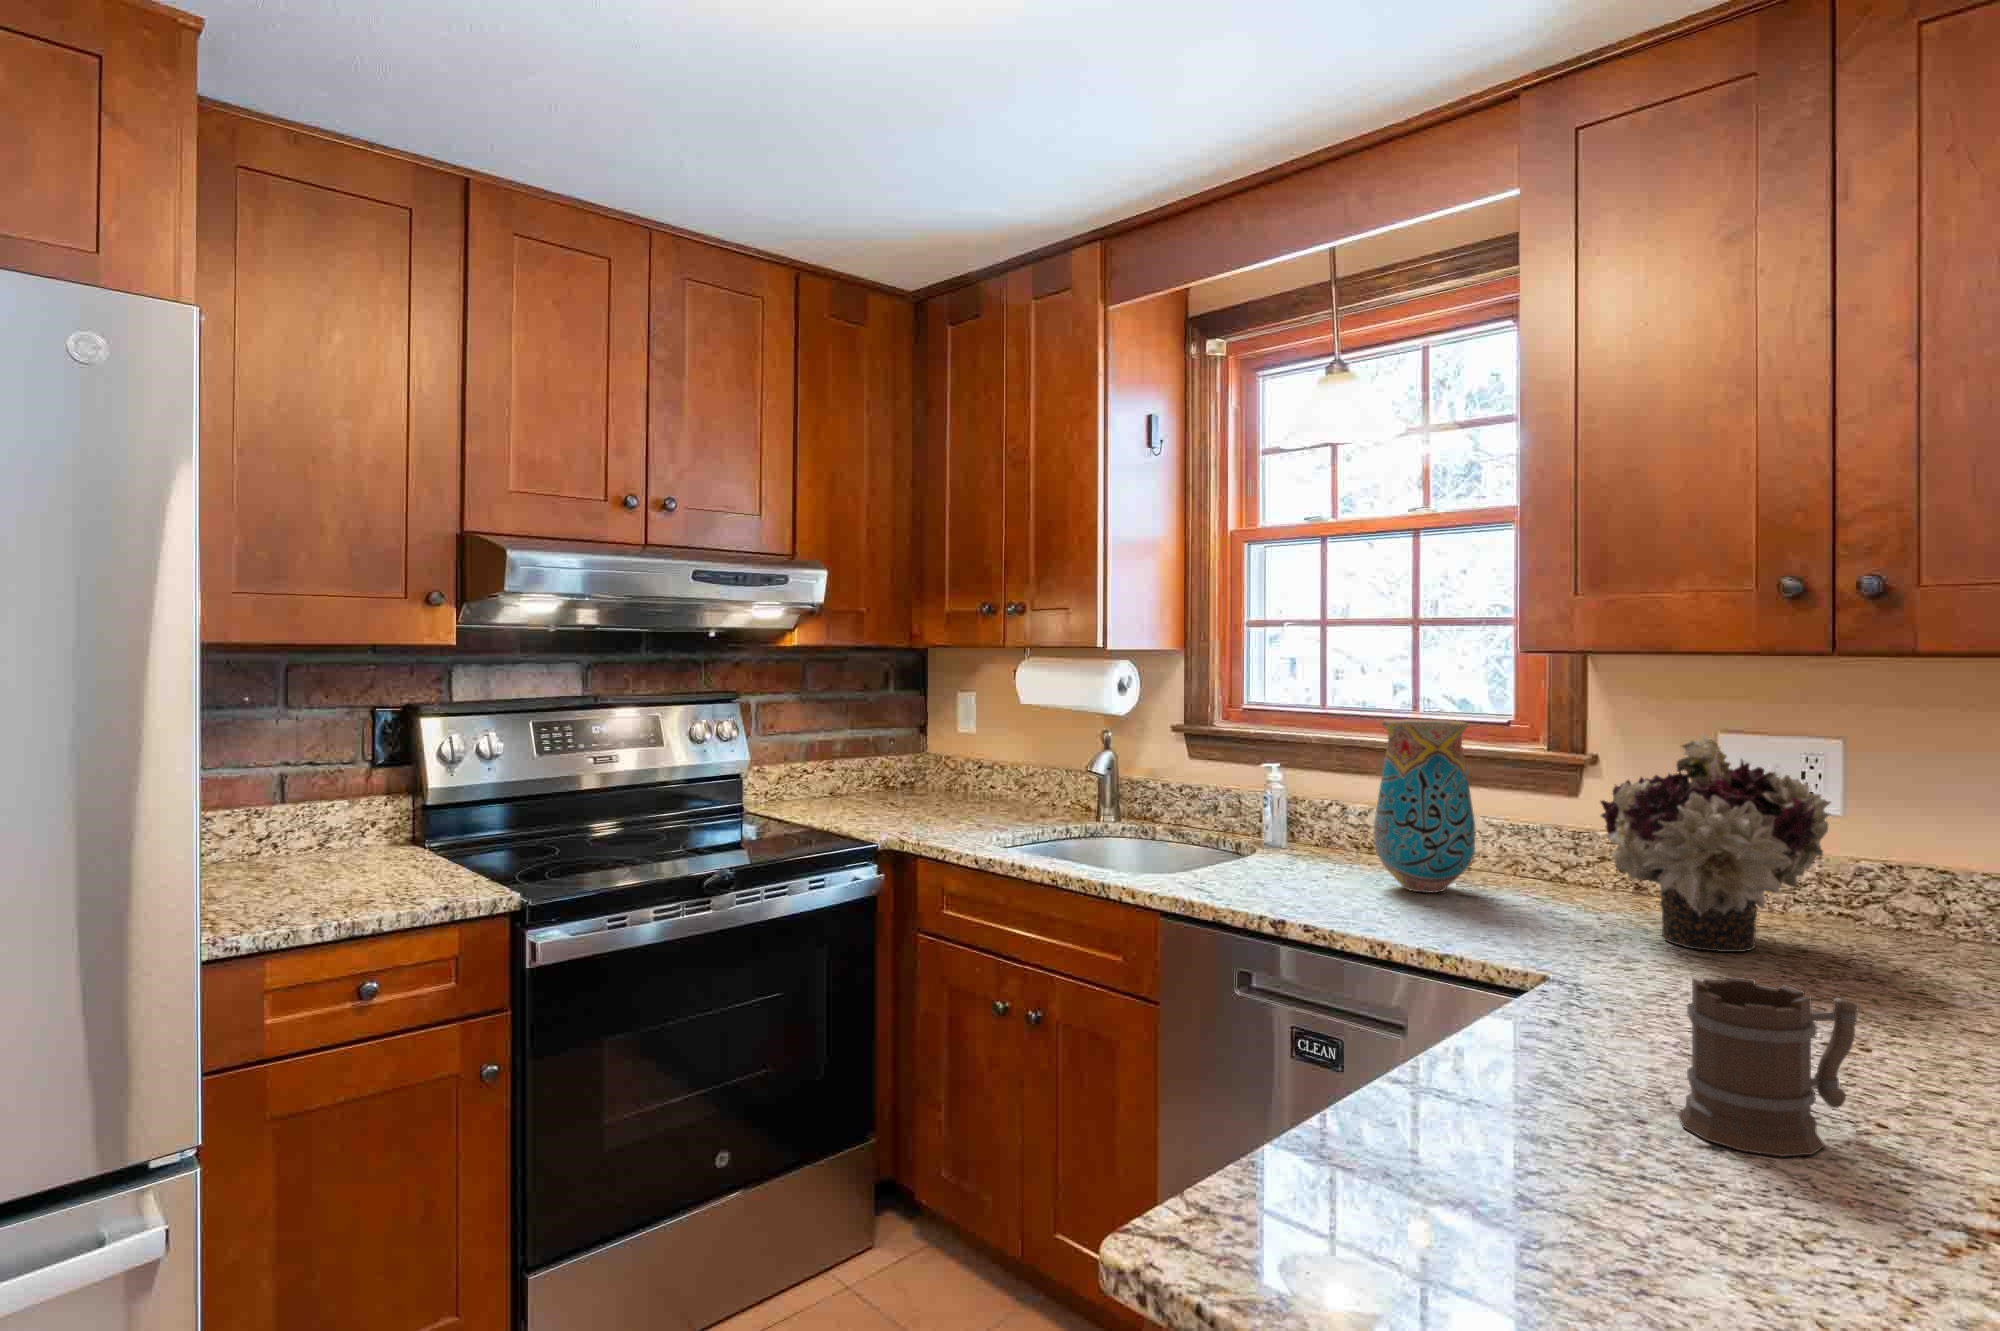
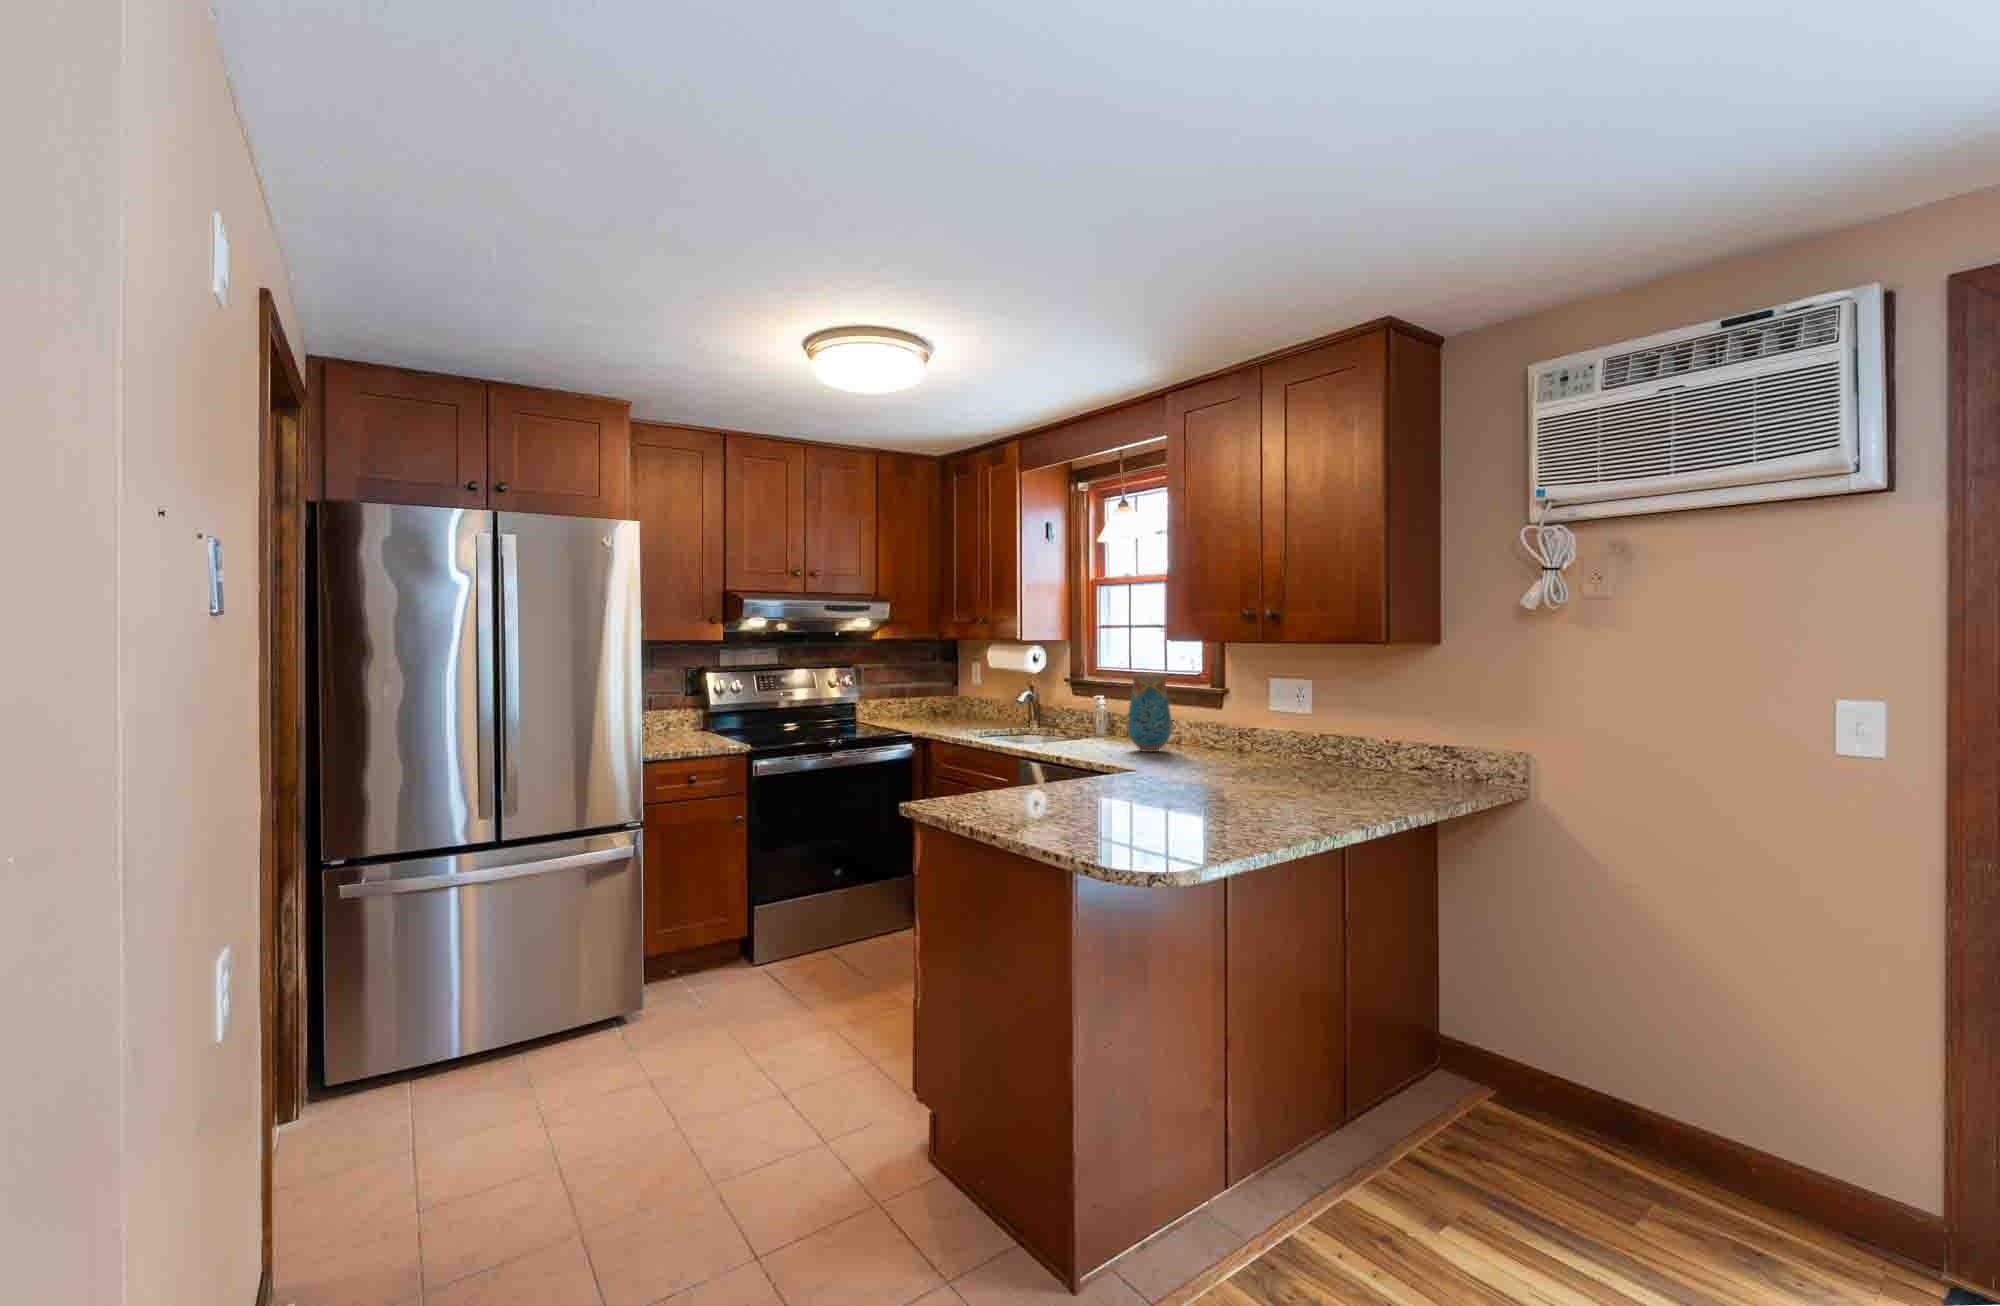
flower arrangement: present [1600,735,1831,952] -> none [1200,678,1282,769]
mug: present [1679,976,1859,1157] -> none [1119,752,1179,804]

